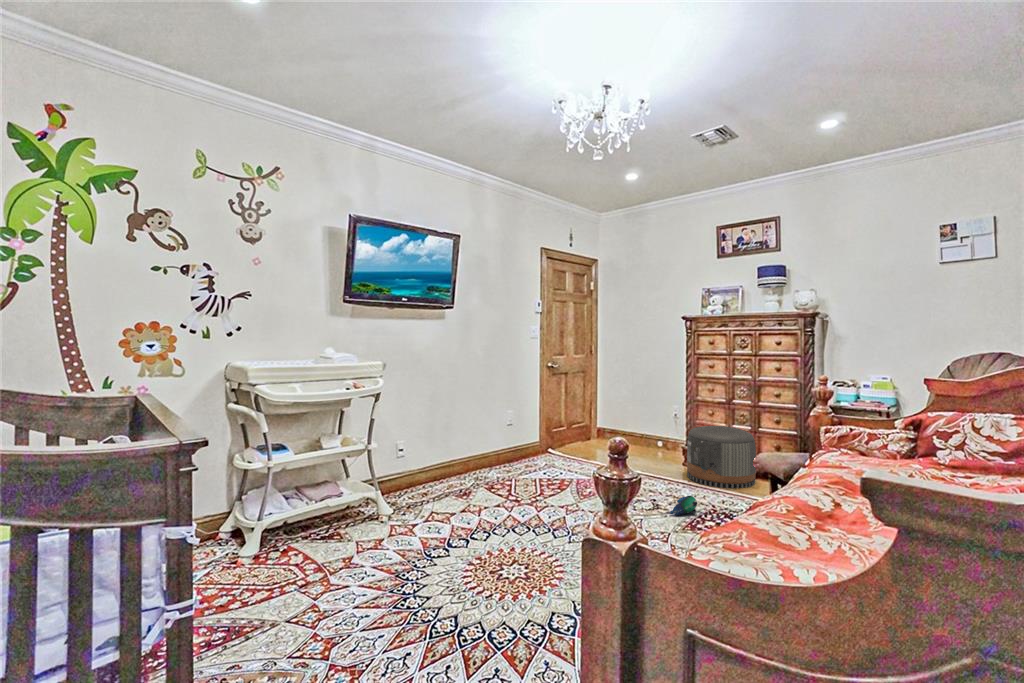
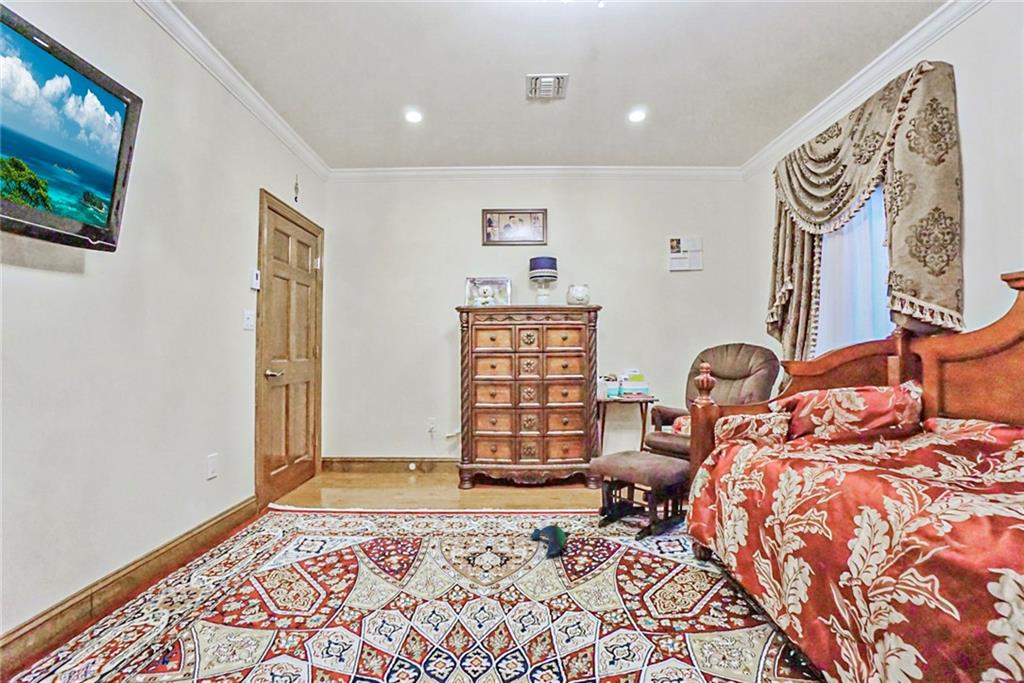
pouf: present [687,426,756,488] -> none [486,434,559,507]

